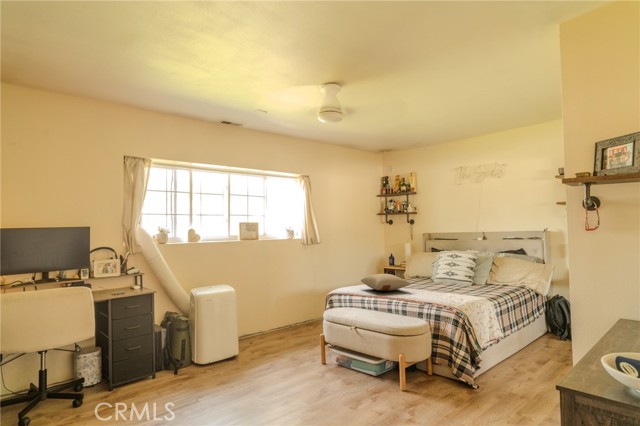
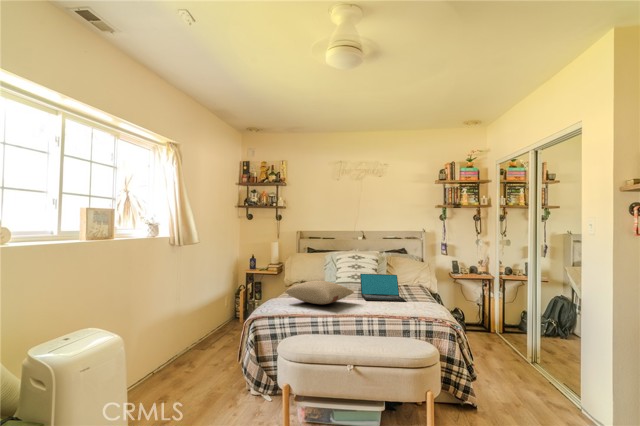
laptop: none [426,270,469,295] -> present [360,274,406,302]

